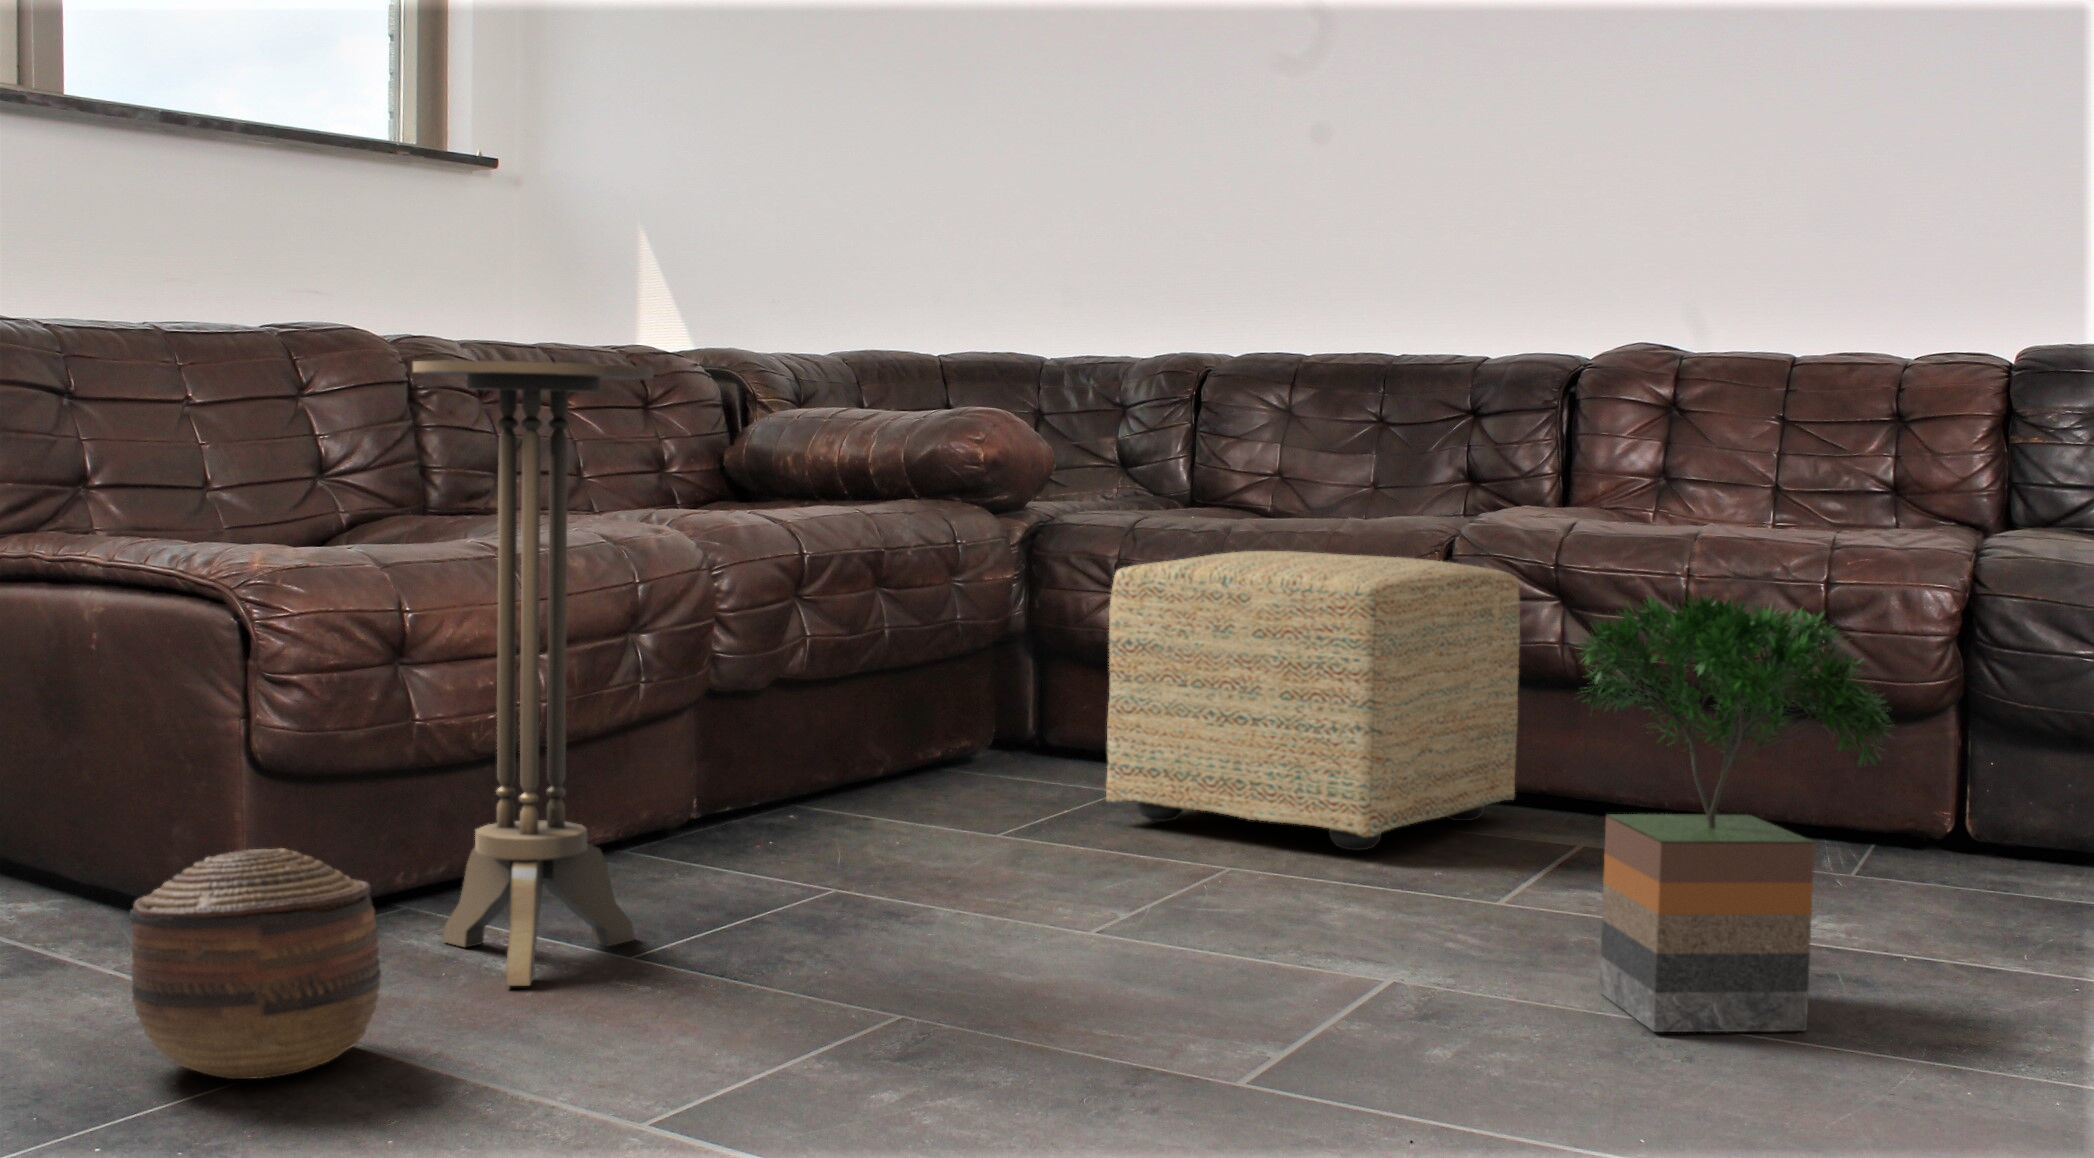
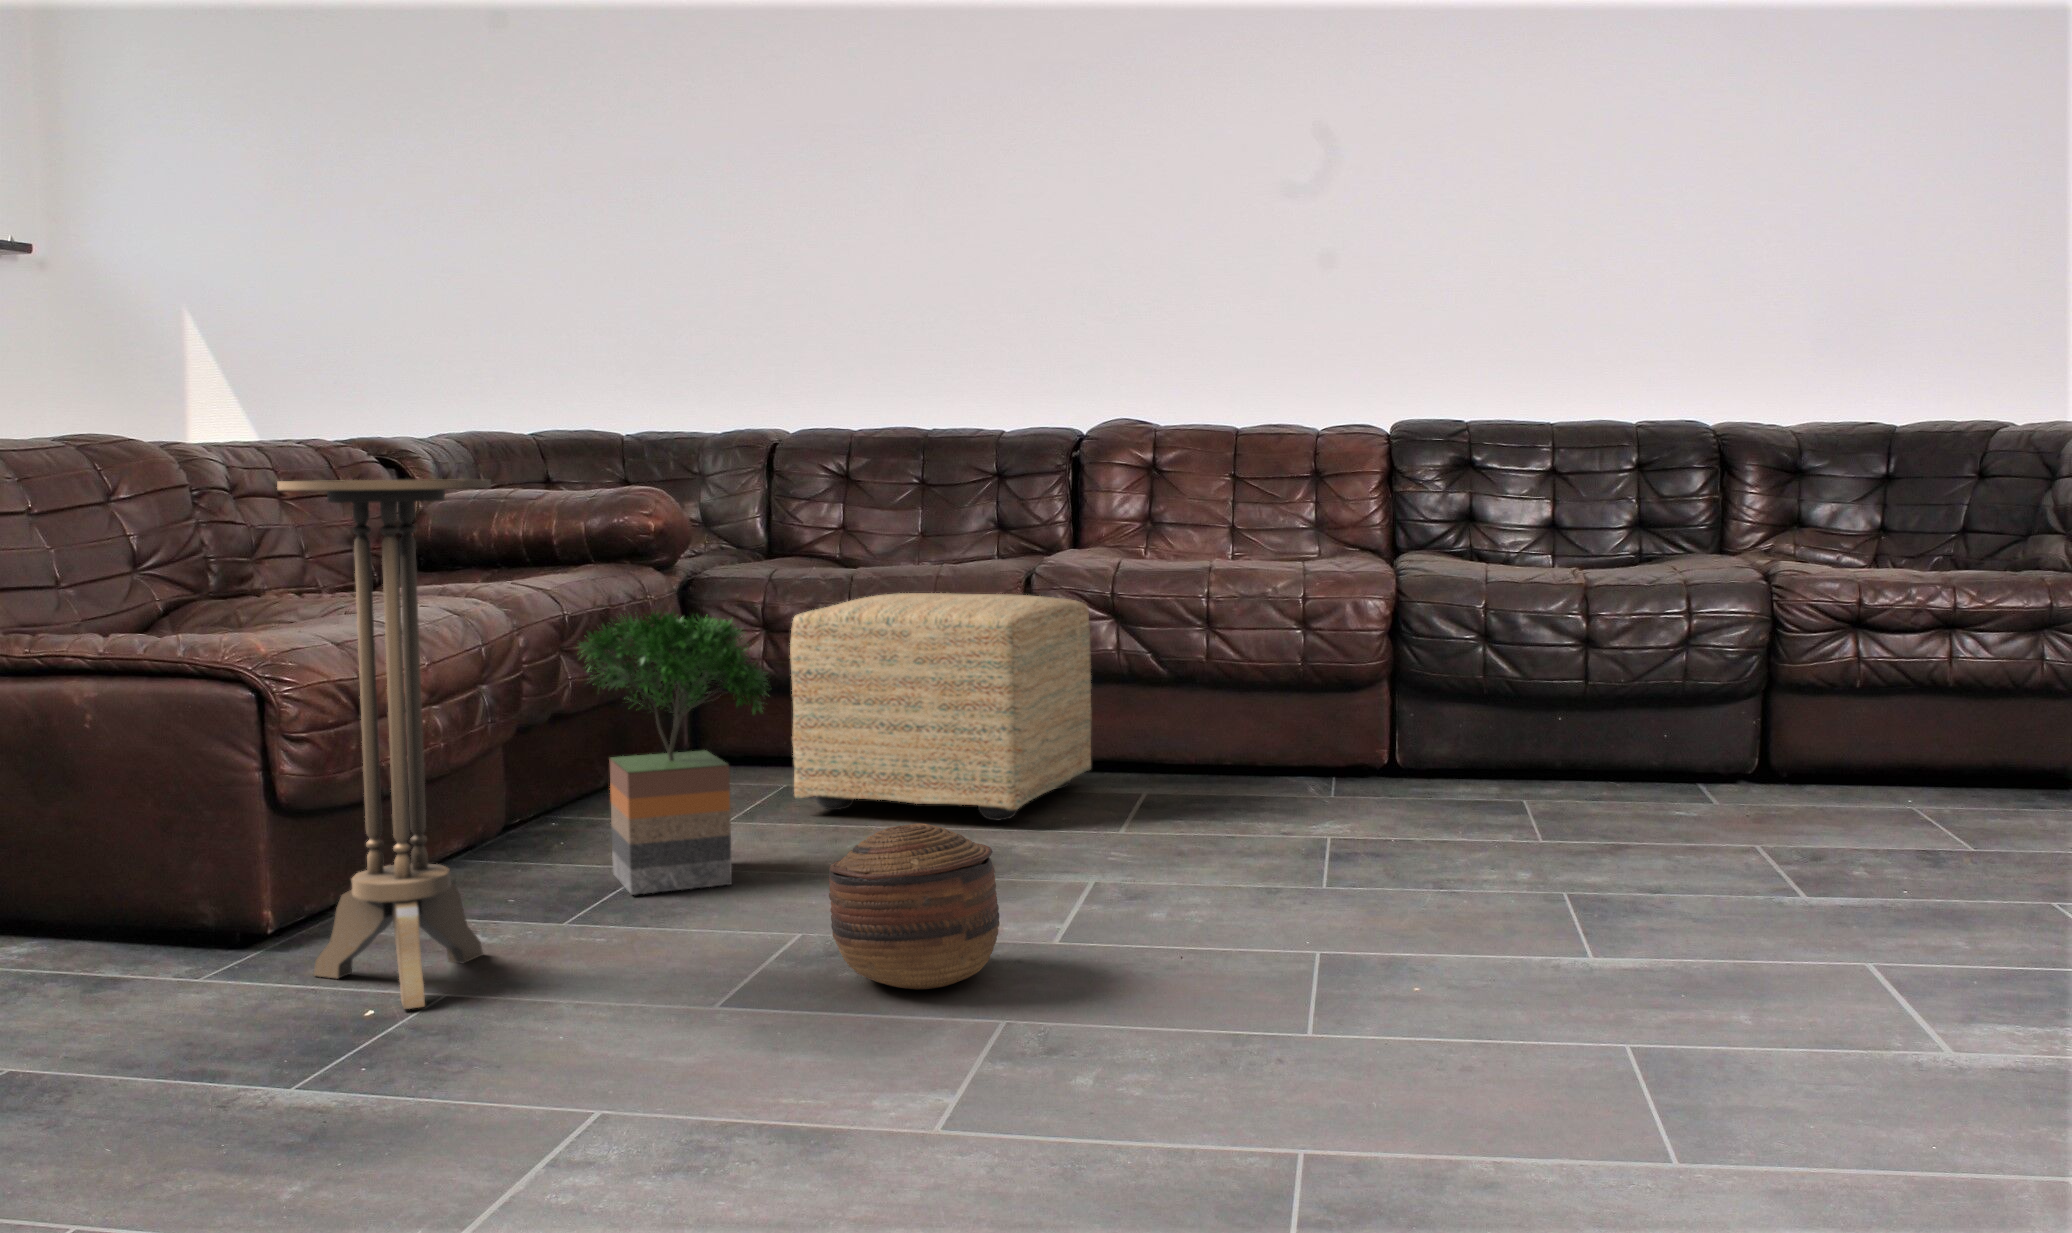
potted tree: present [1580,595,1891,1032] -> present [579,613,769,895]
basket: present [129,848,381,1079] -> present [829,823,1000,989]

